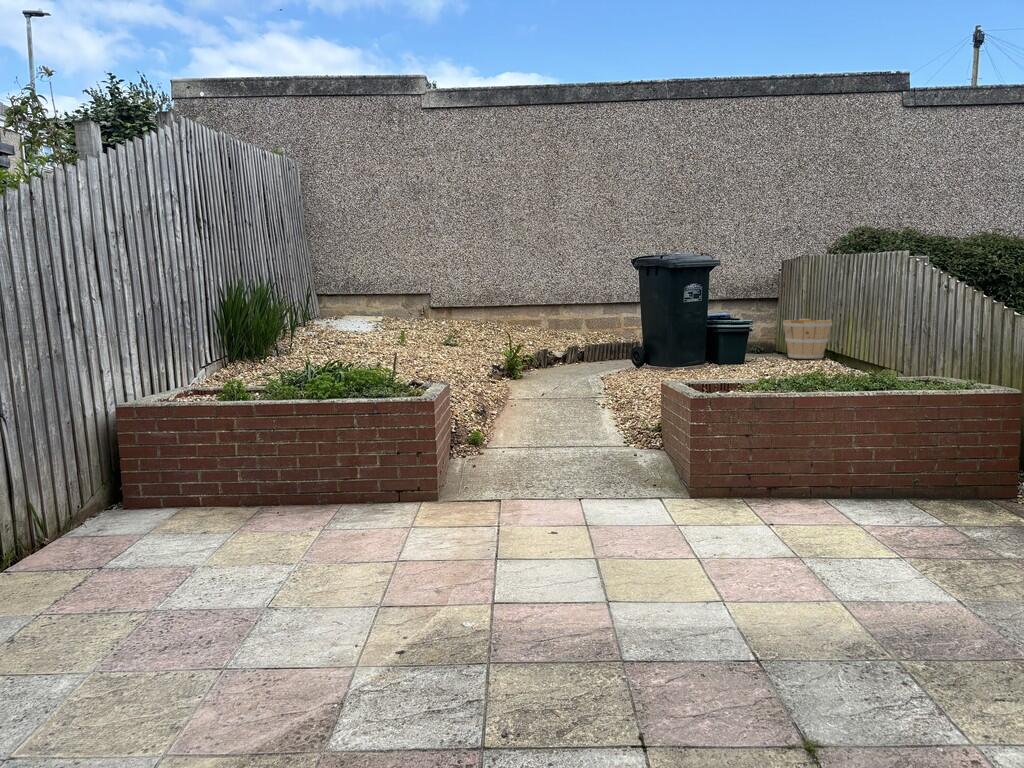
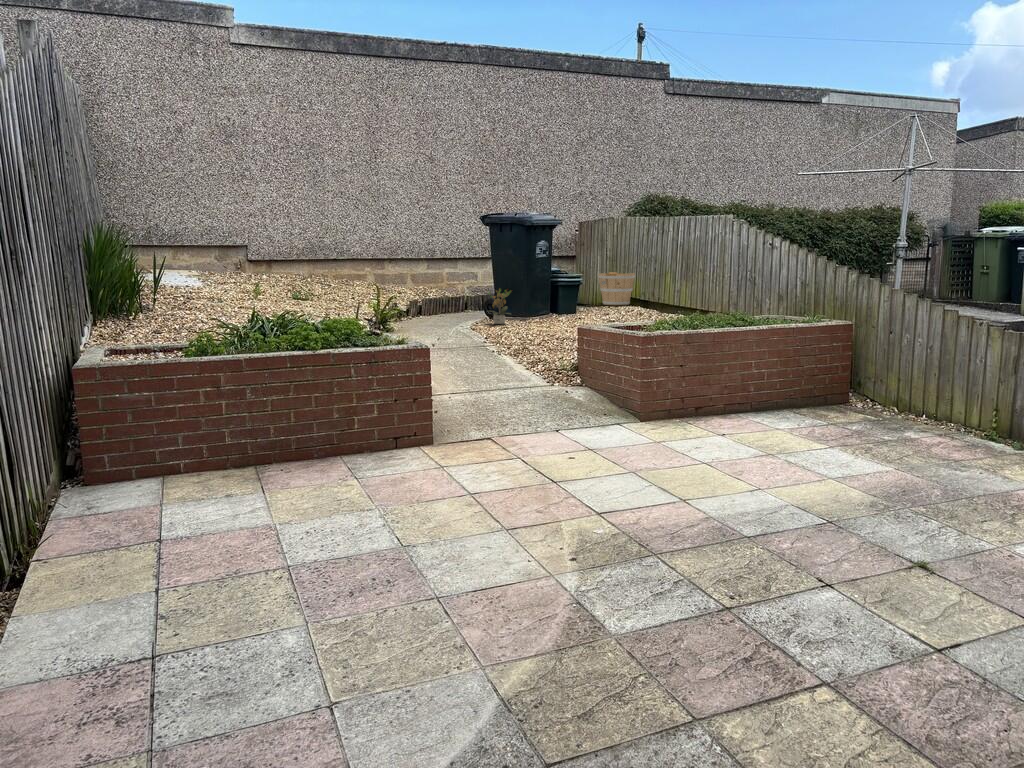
potted plant: none [626,338,658,380] -> present [487,289,511,324]

